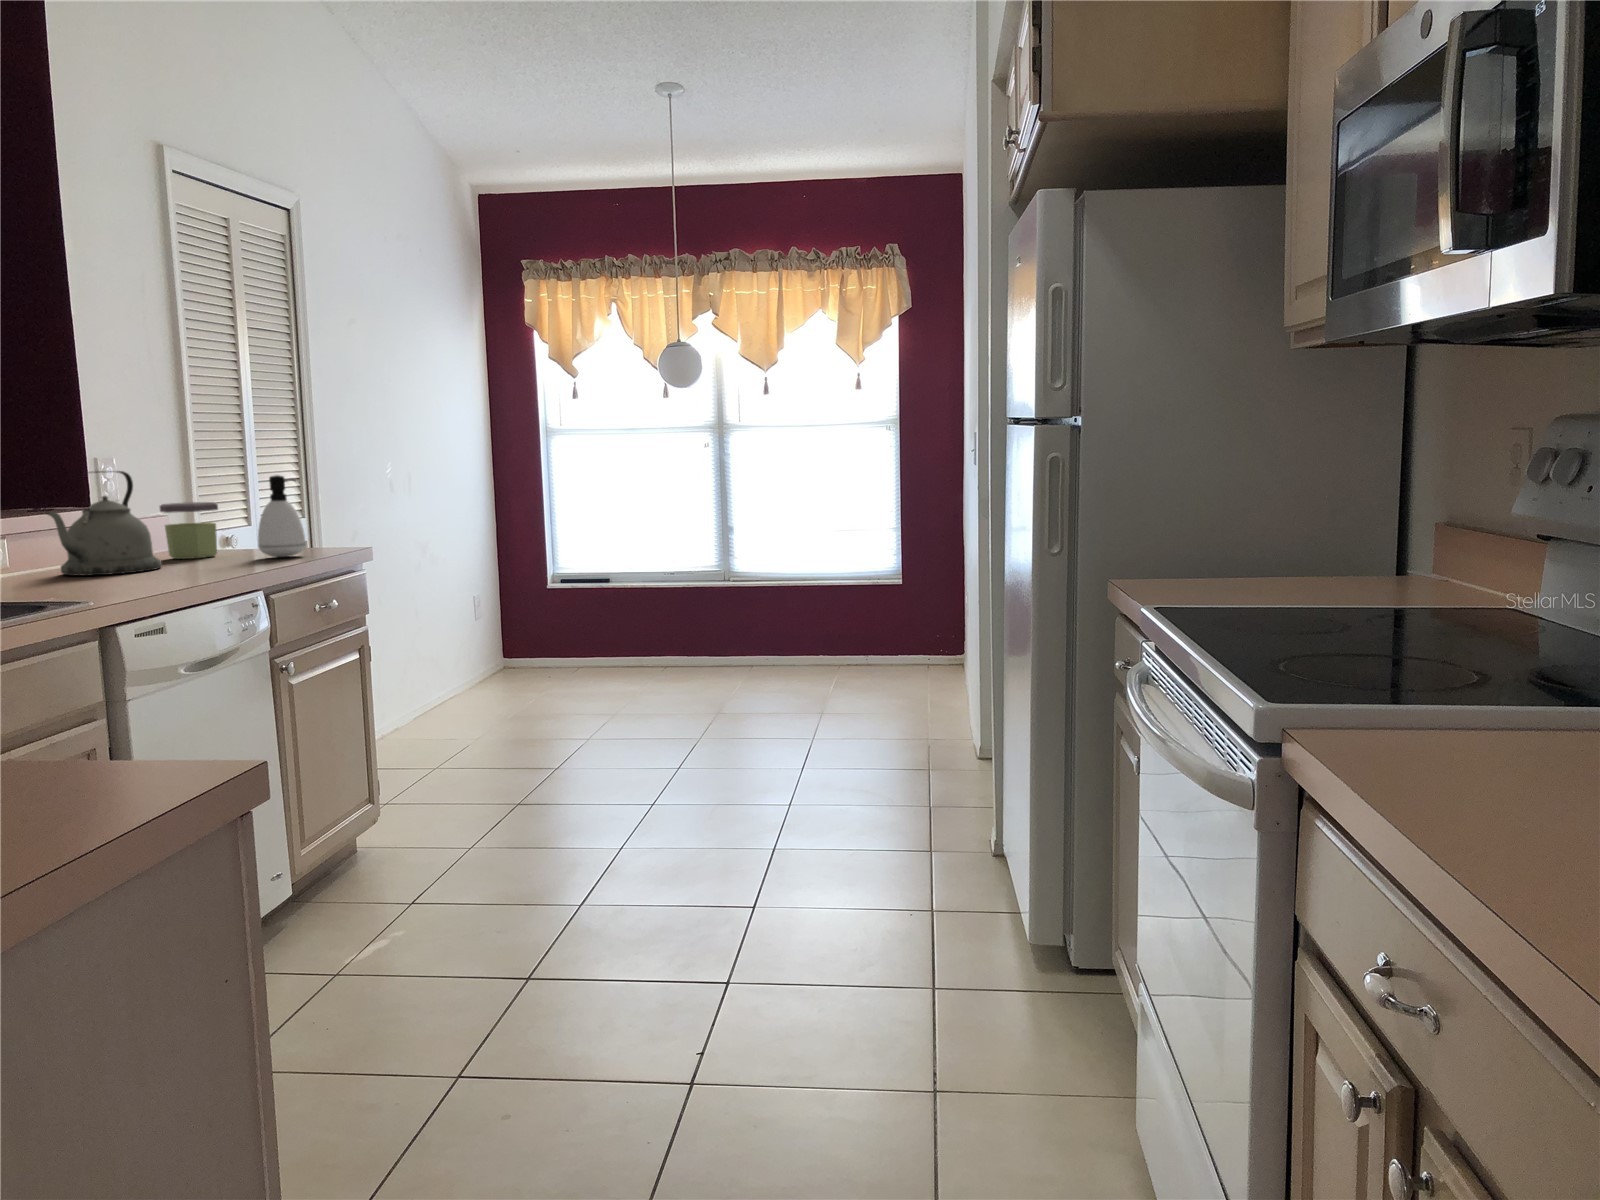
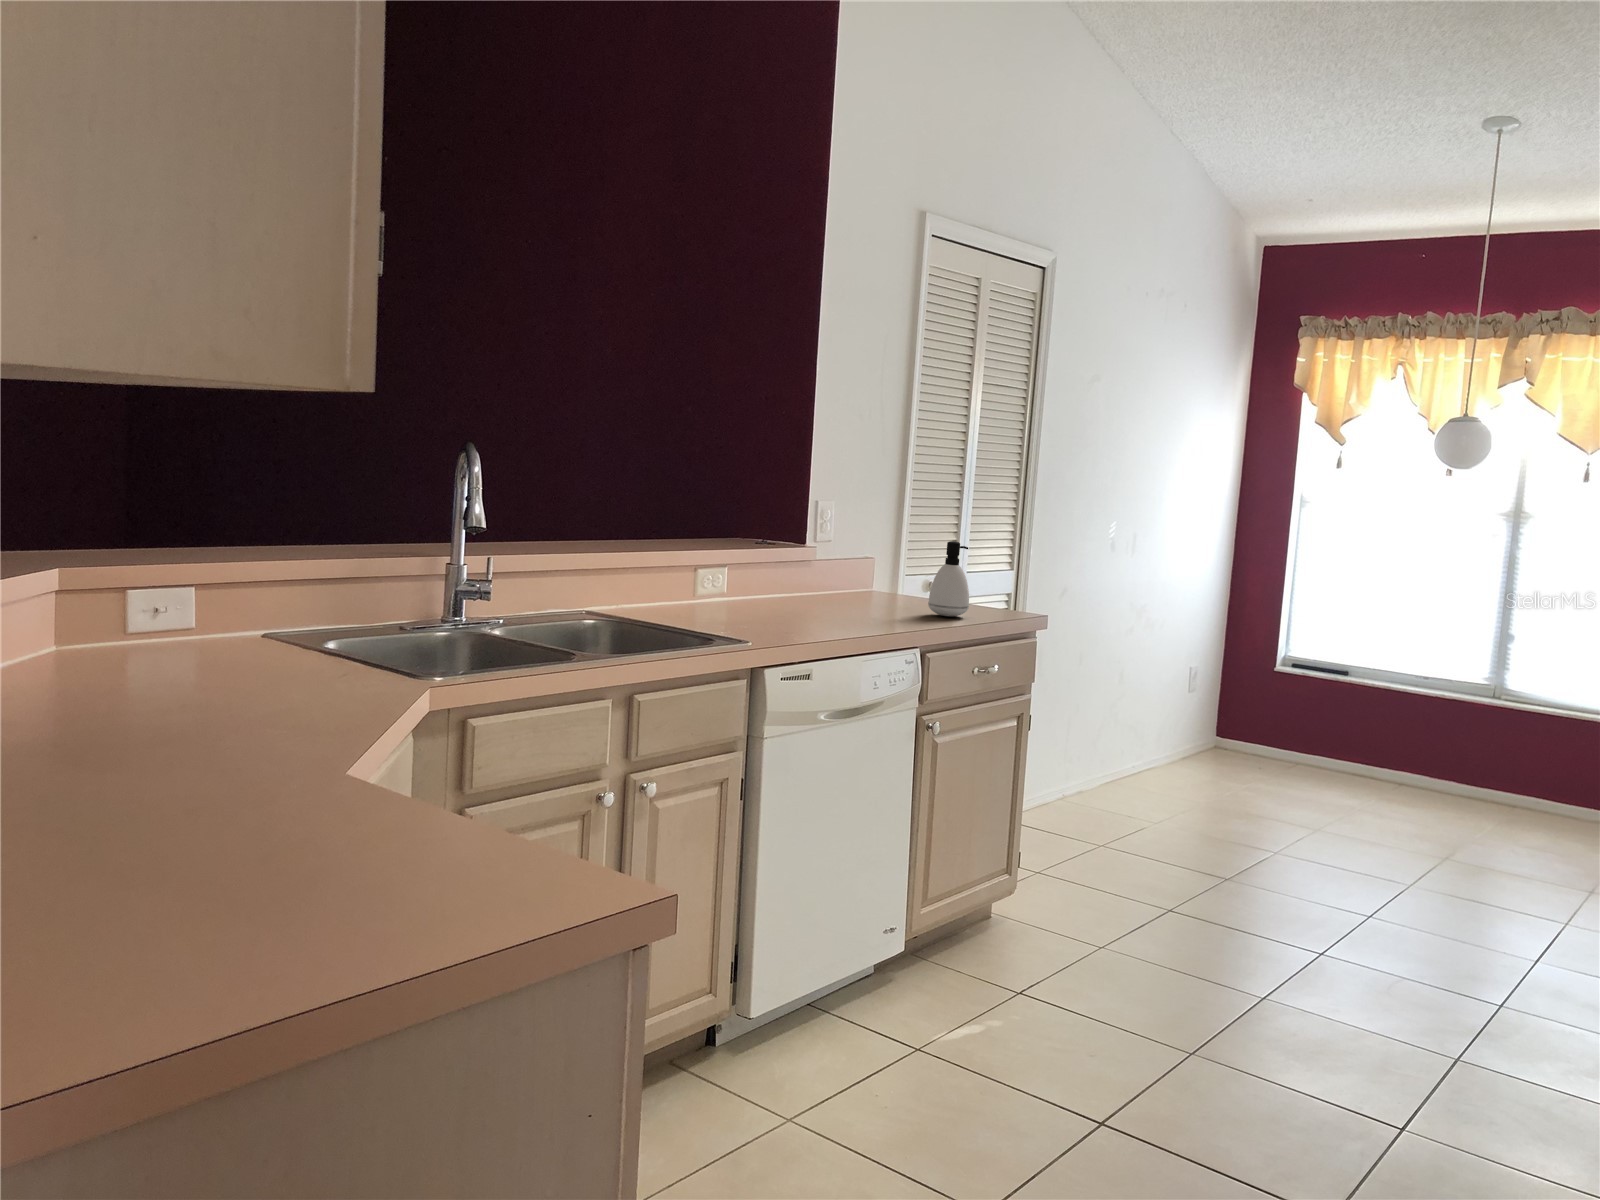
kettle: present [46,471,162,576] -> none [767,523,849,613]
jar: present [160,502,218,559] -> none [866,552,910,604]

